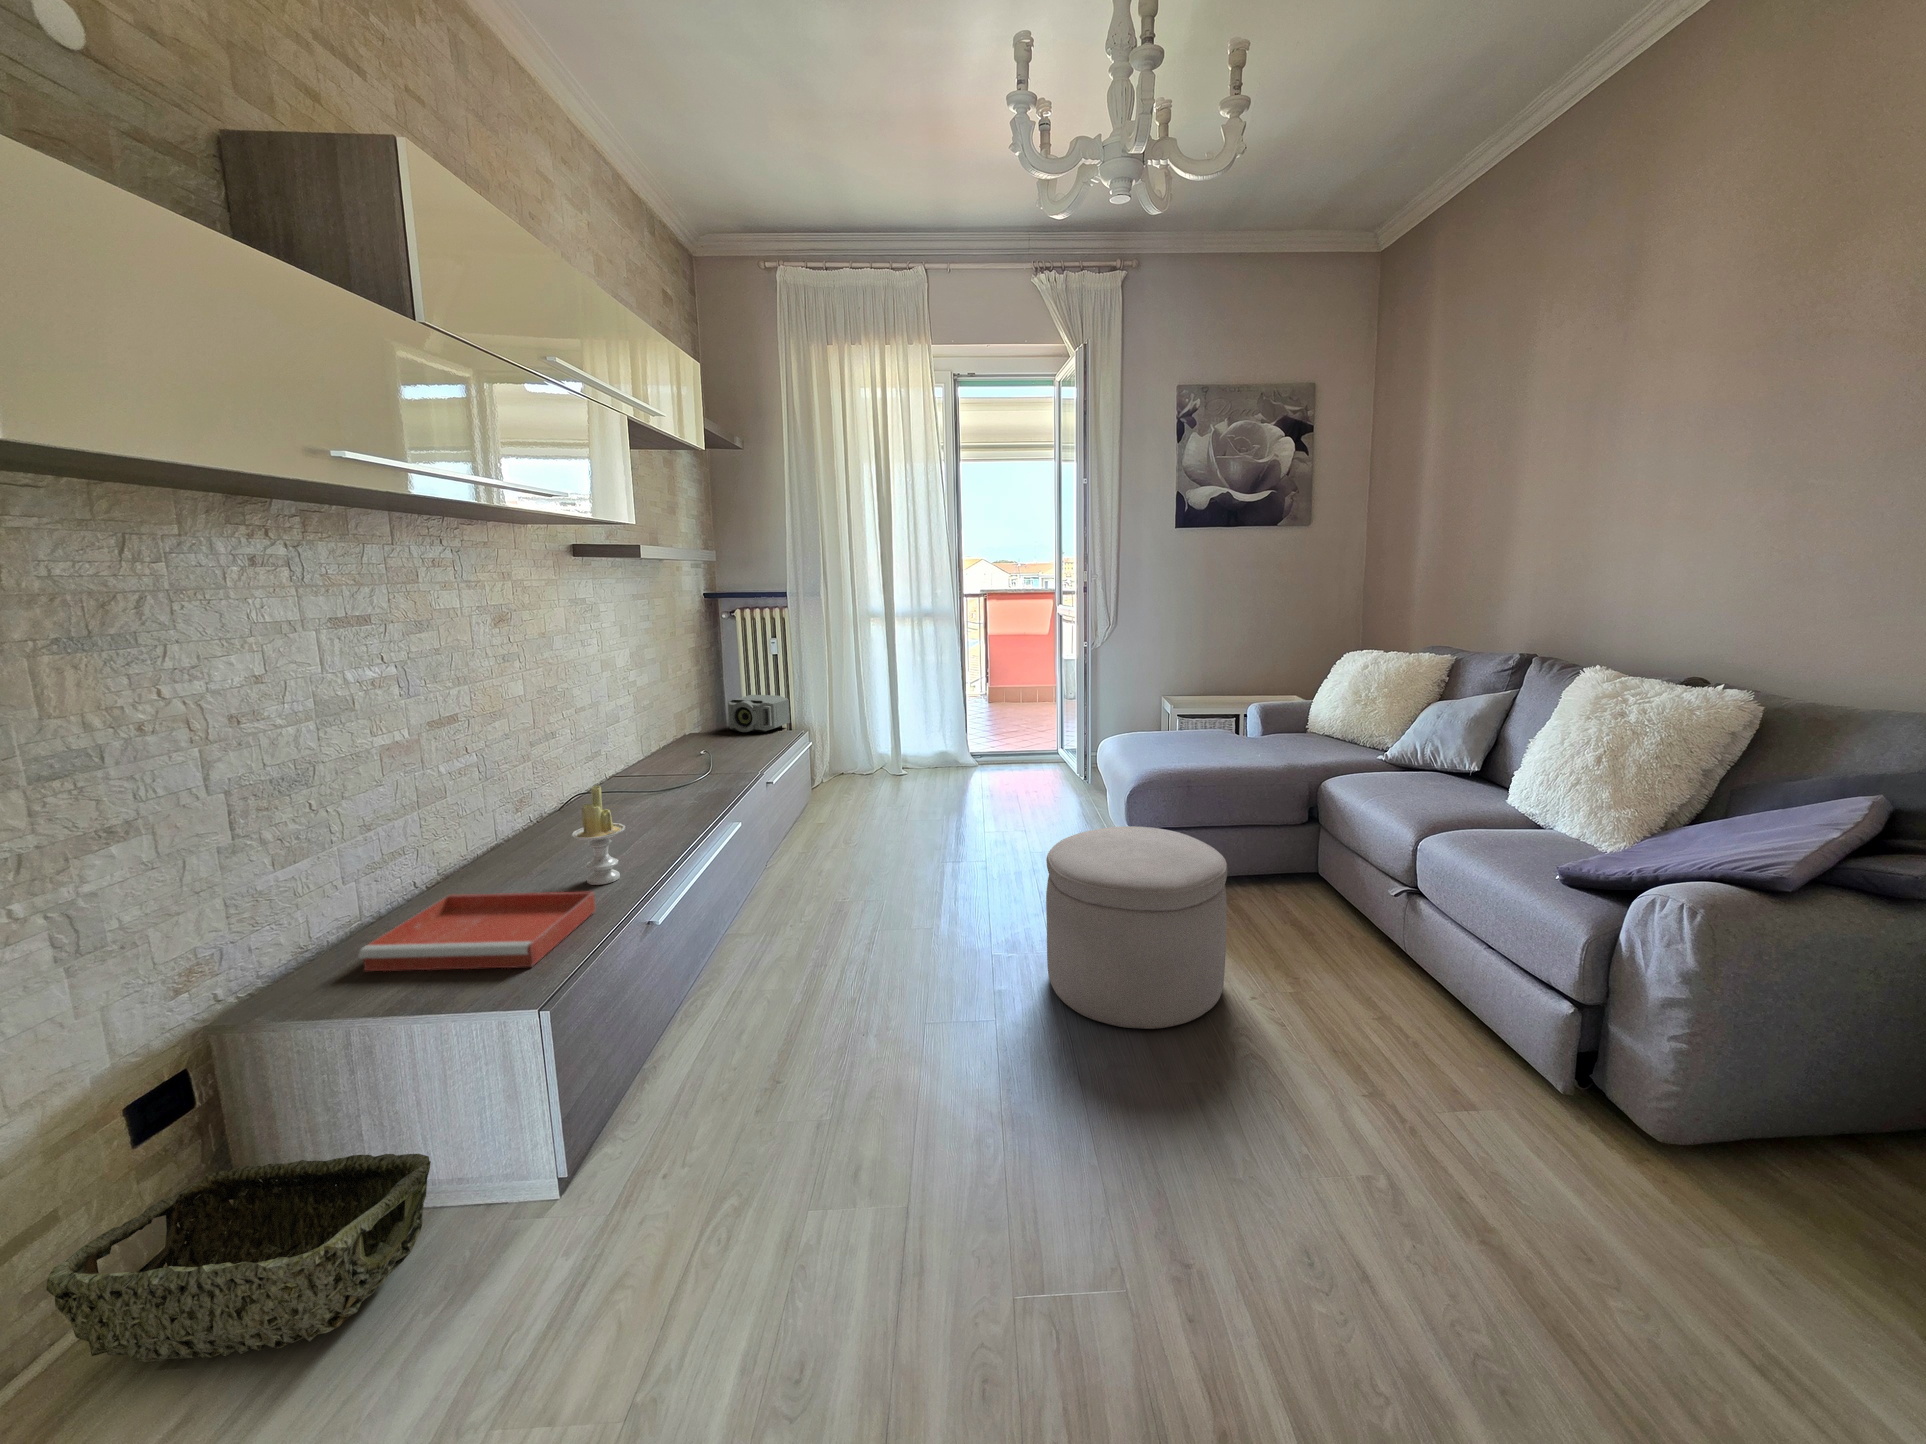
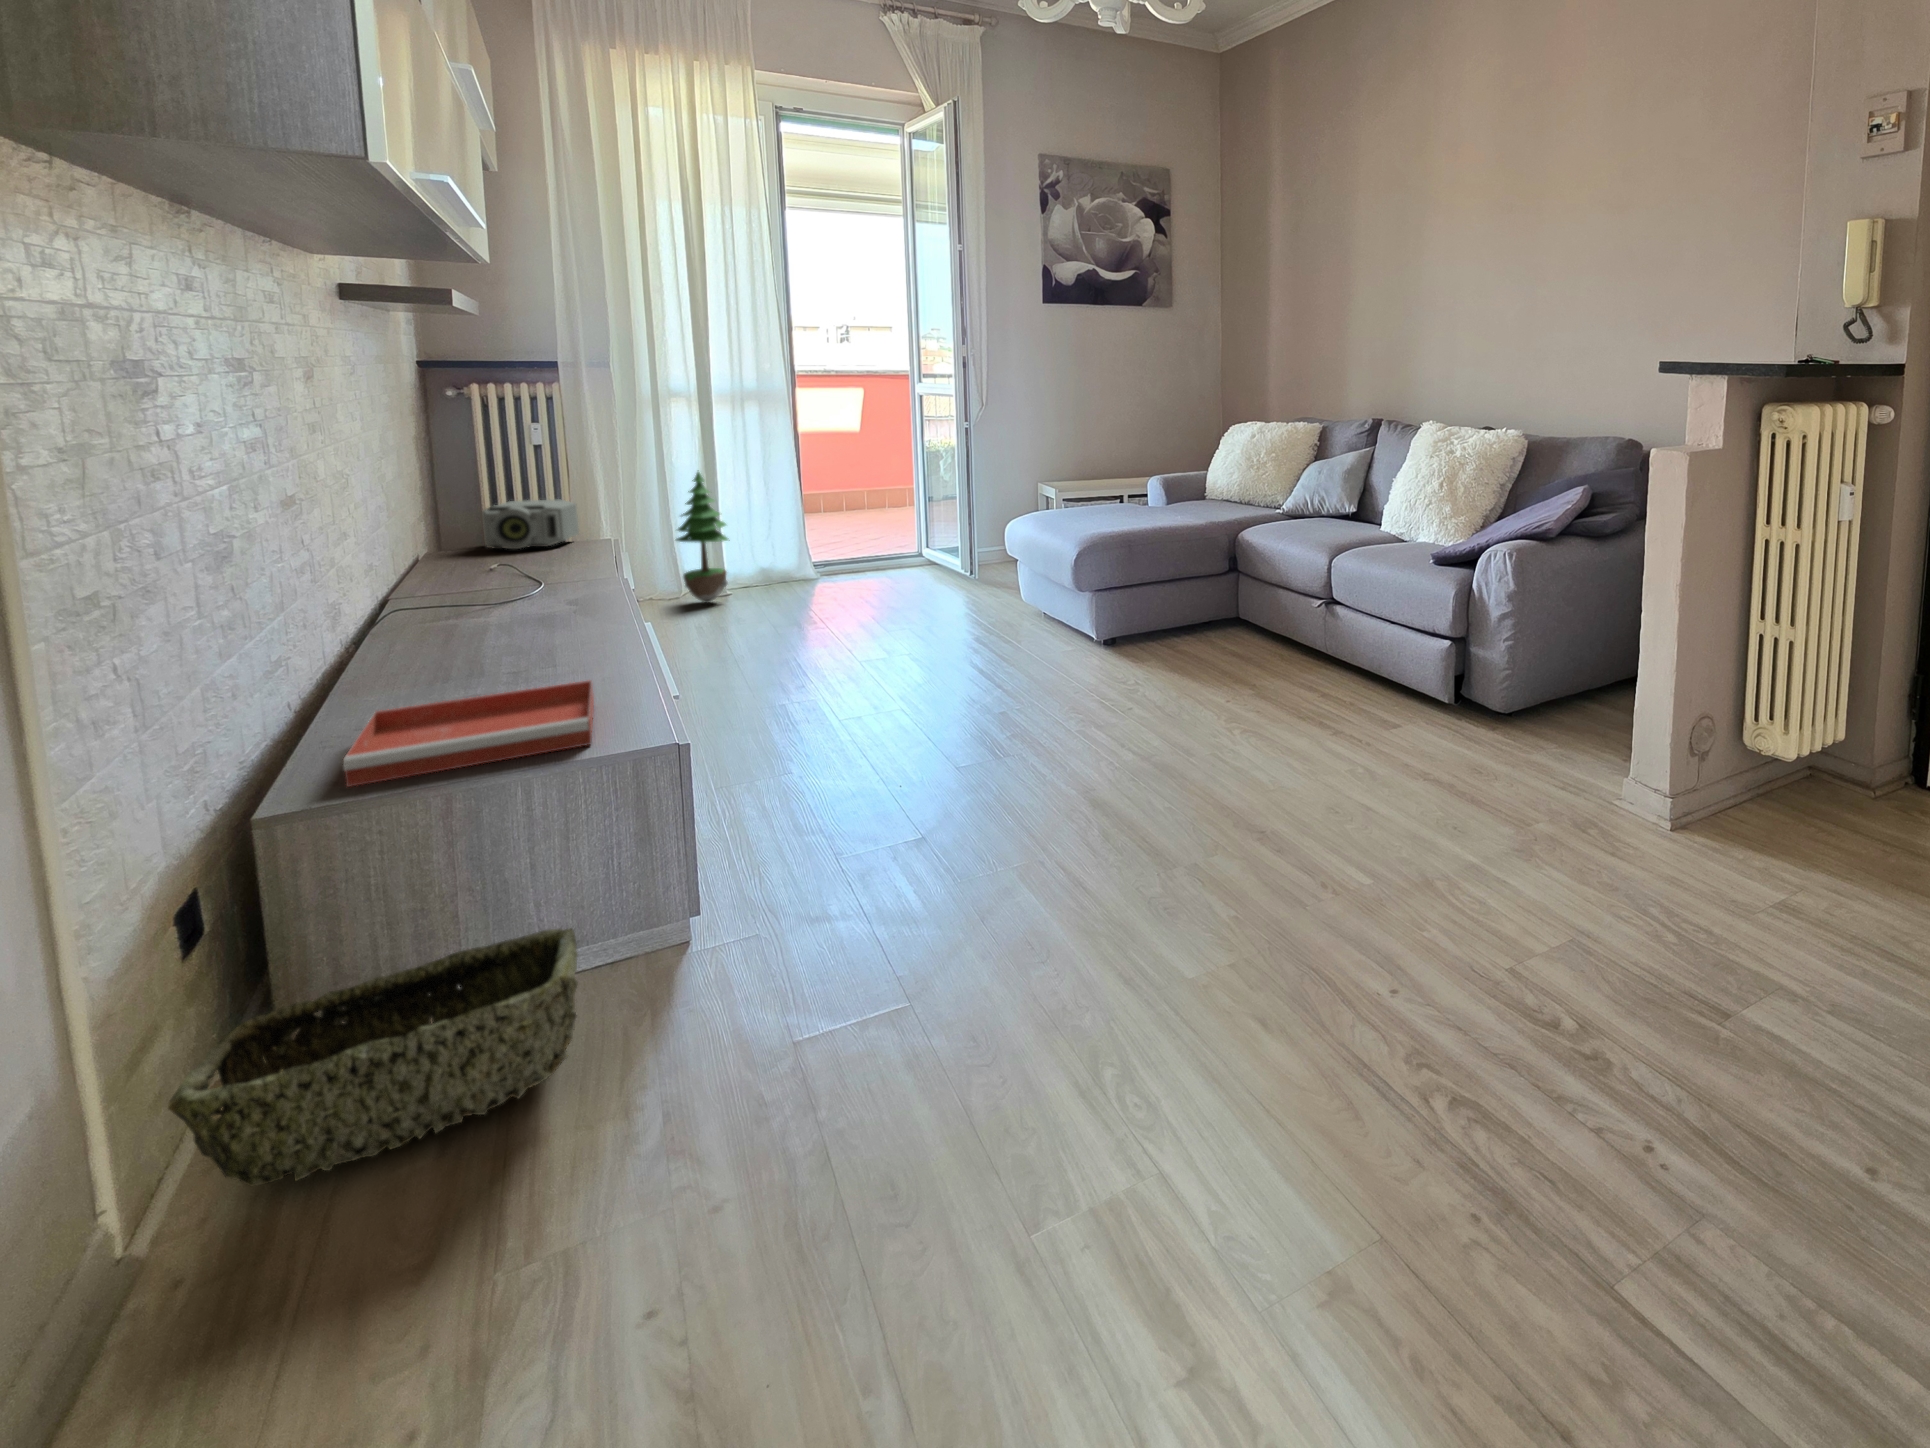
potted tree: none [858,676,897,782] -> present [676,472,728,603]
candle: present [572,785,625,885] -> none [512,572,583,689]
ottoman: present [1046,826,1227,1029] -> none [1045,574,1207,739]

